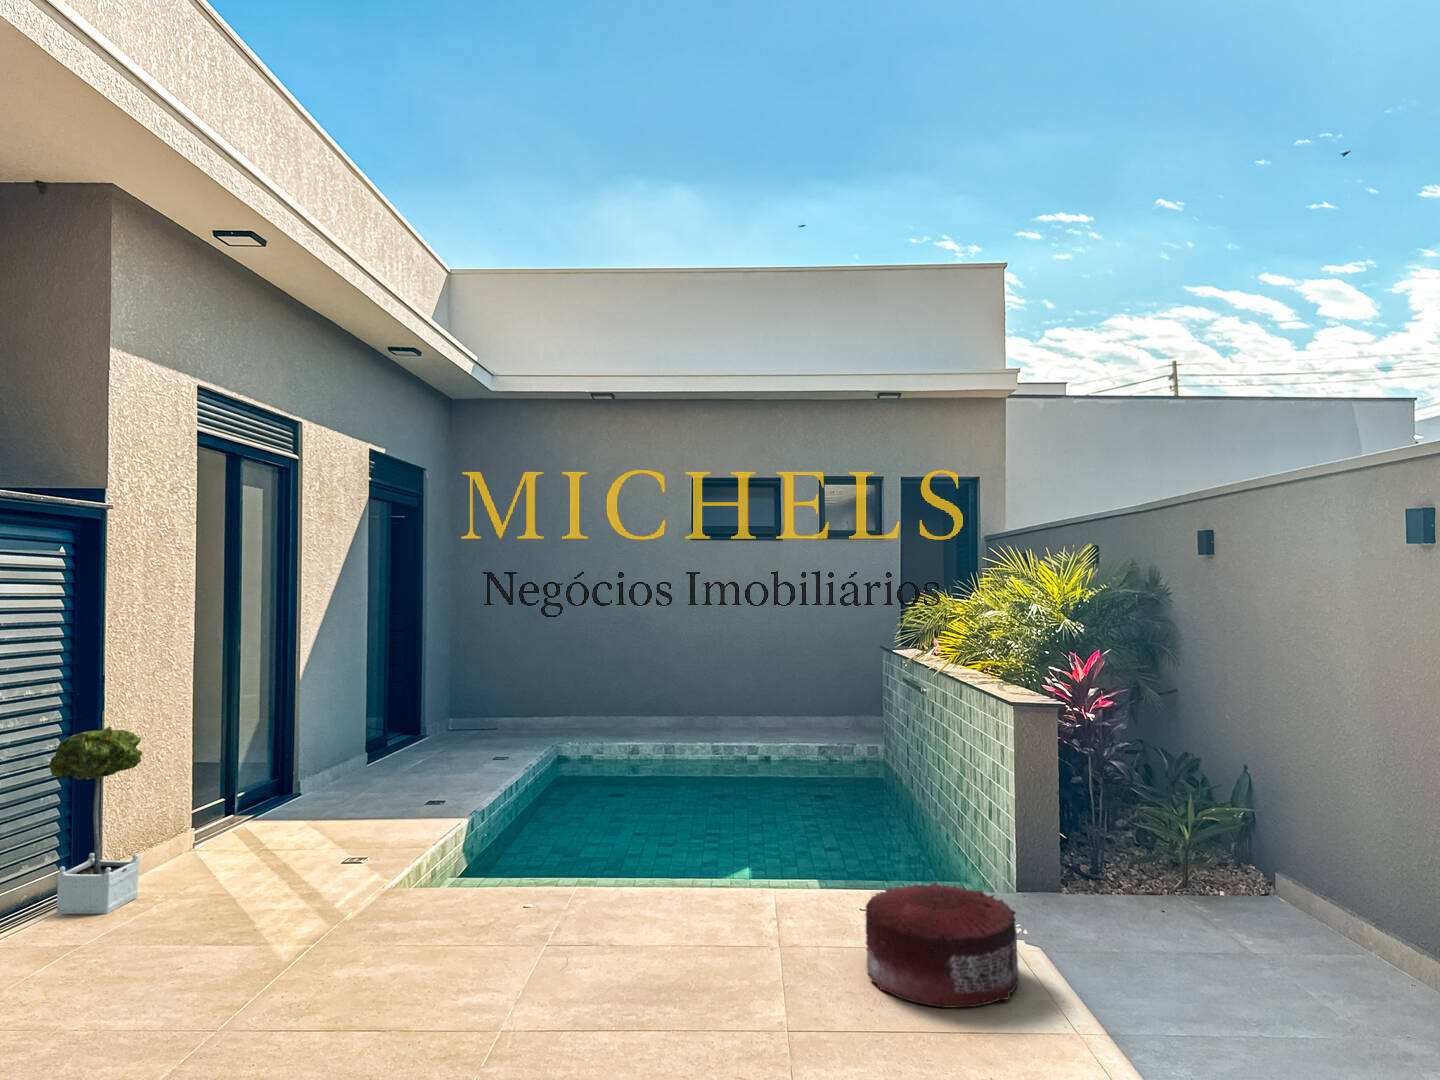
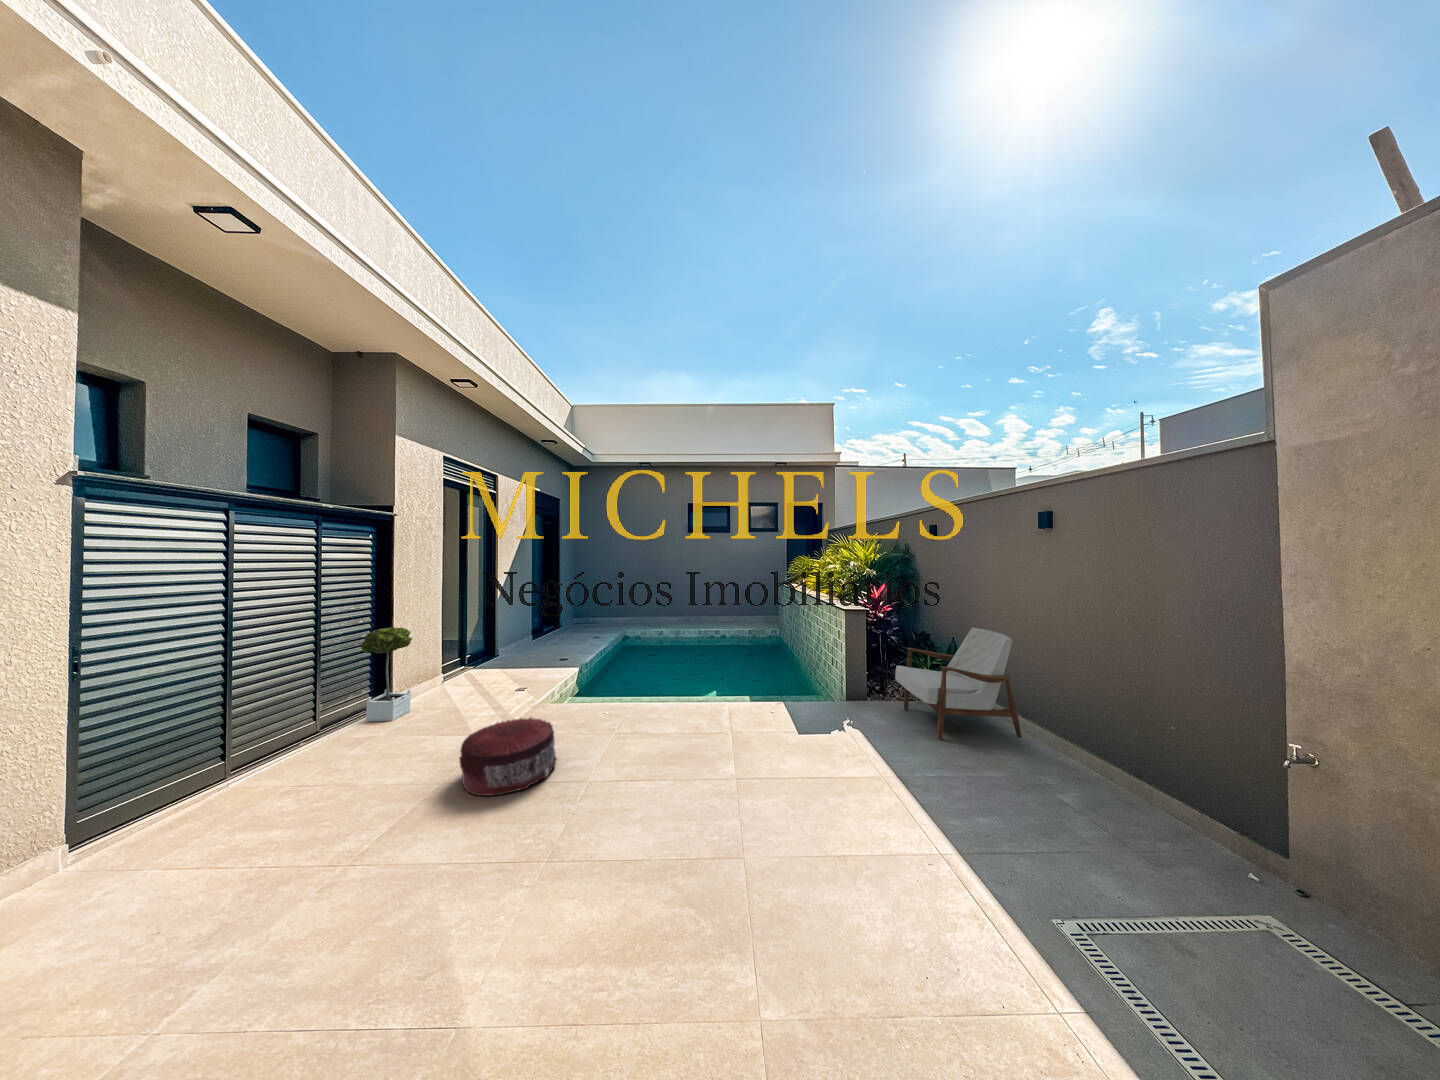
armchair: none [1118,740,1374,967] -> present [895,628,1022,740]
pouf: present [866,882,1019,1008] -> present [459,717,557,796]

